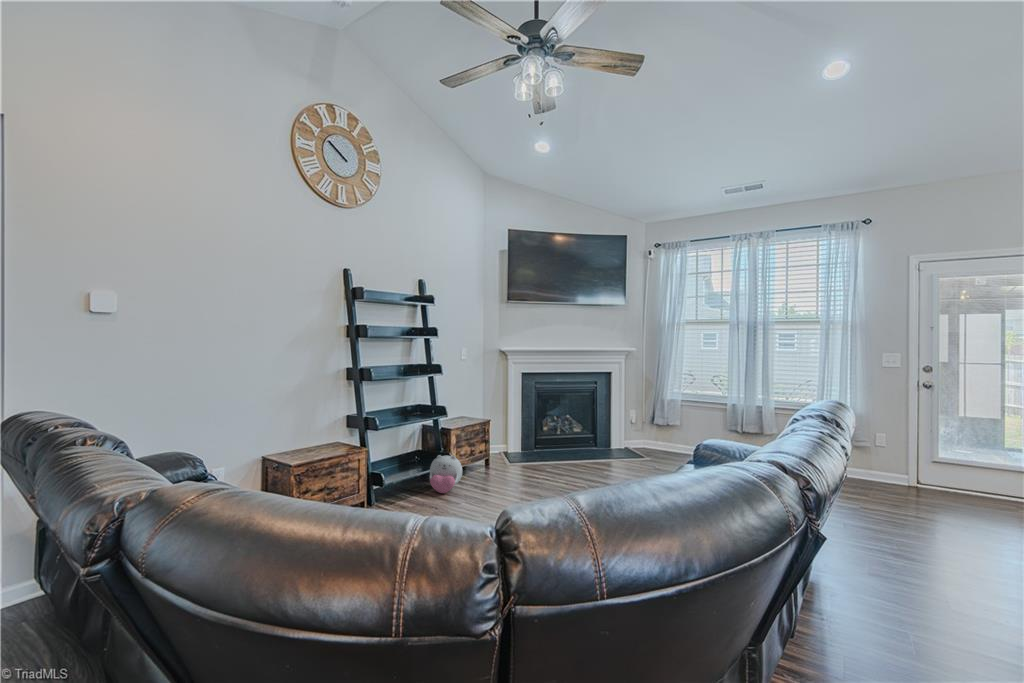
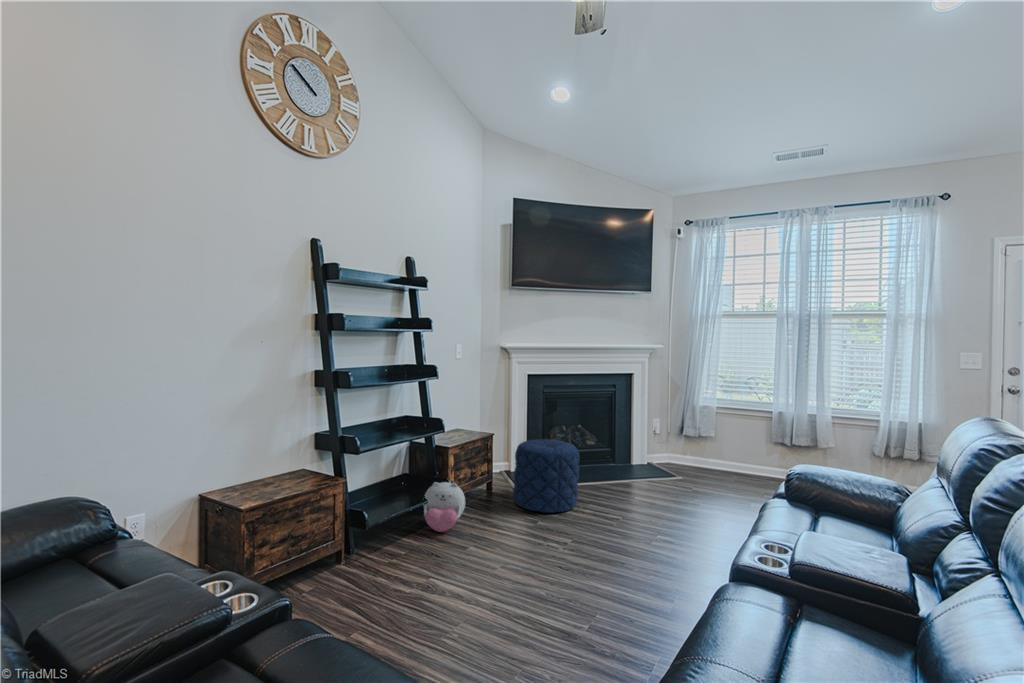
pouf: none [504,425,557,482] -> present [513,439,580,513]

